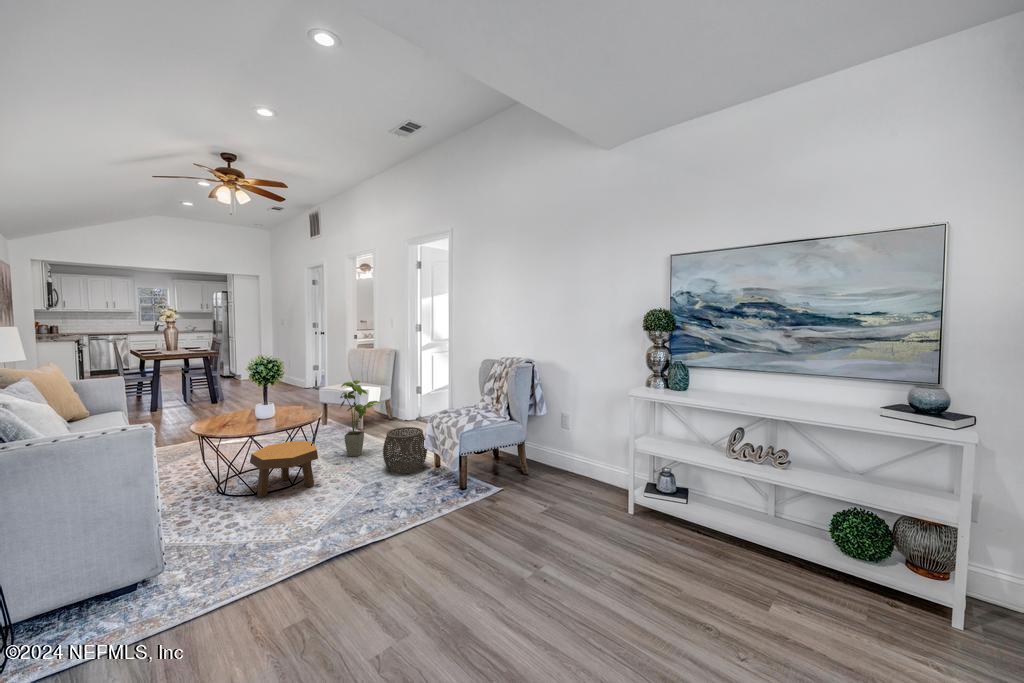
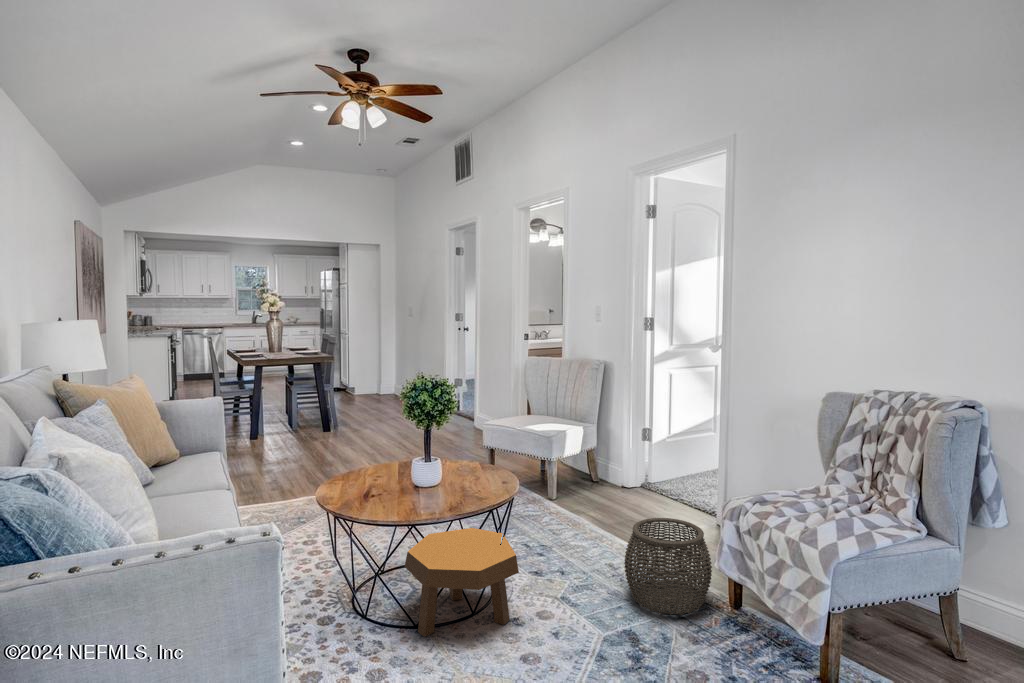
house plant: present [340,380,380,456] -> none [536,420,609,559]

